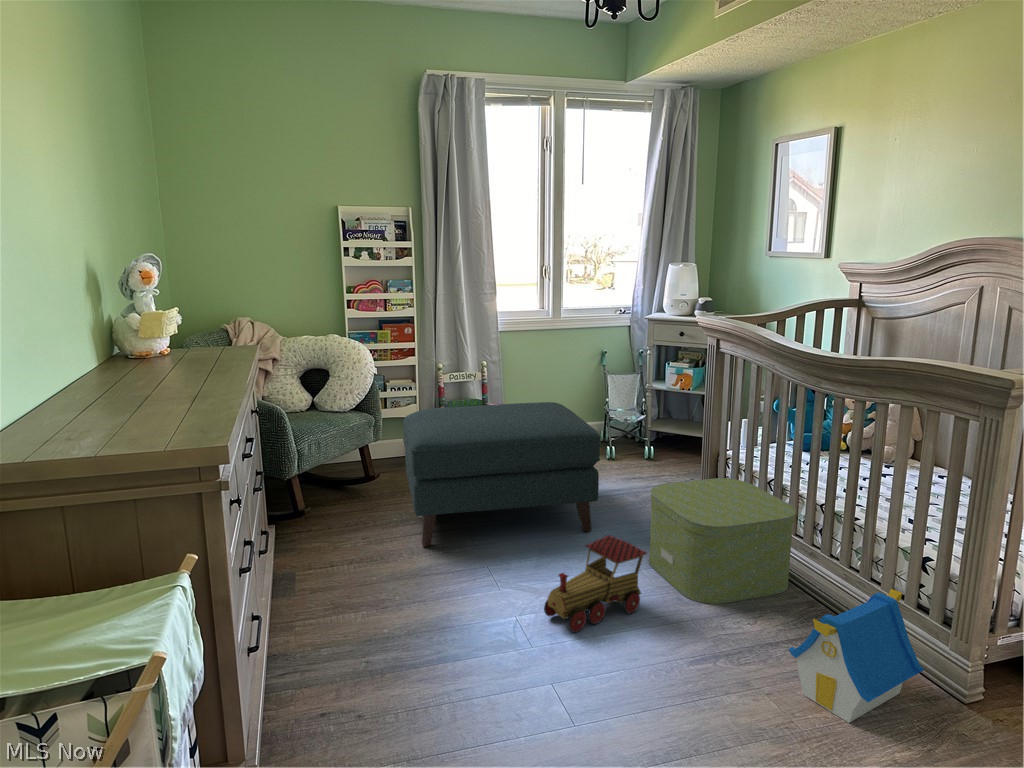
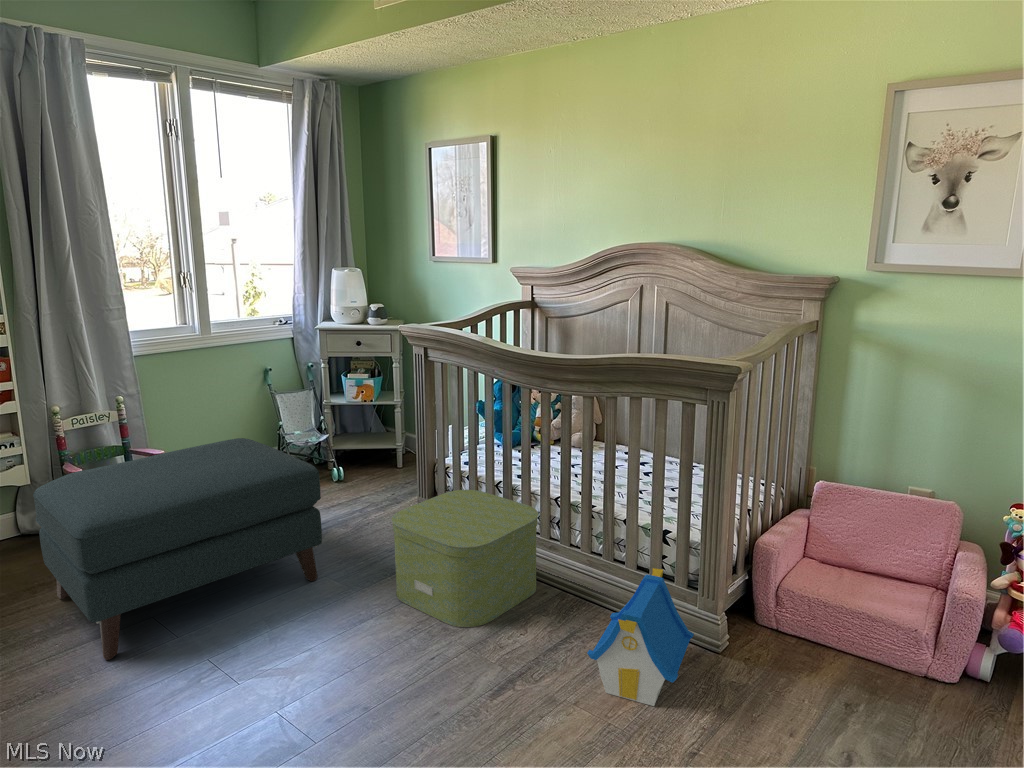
toy train: present [544,535,648,632] -> none [316,583,420,710]

